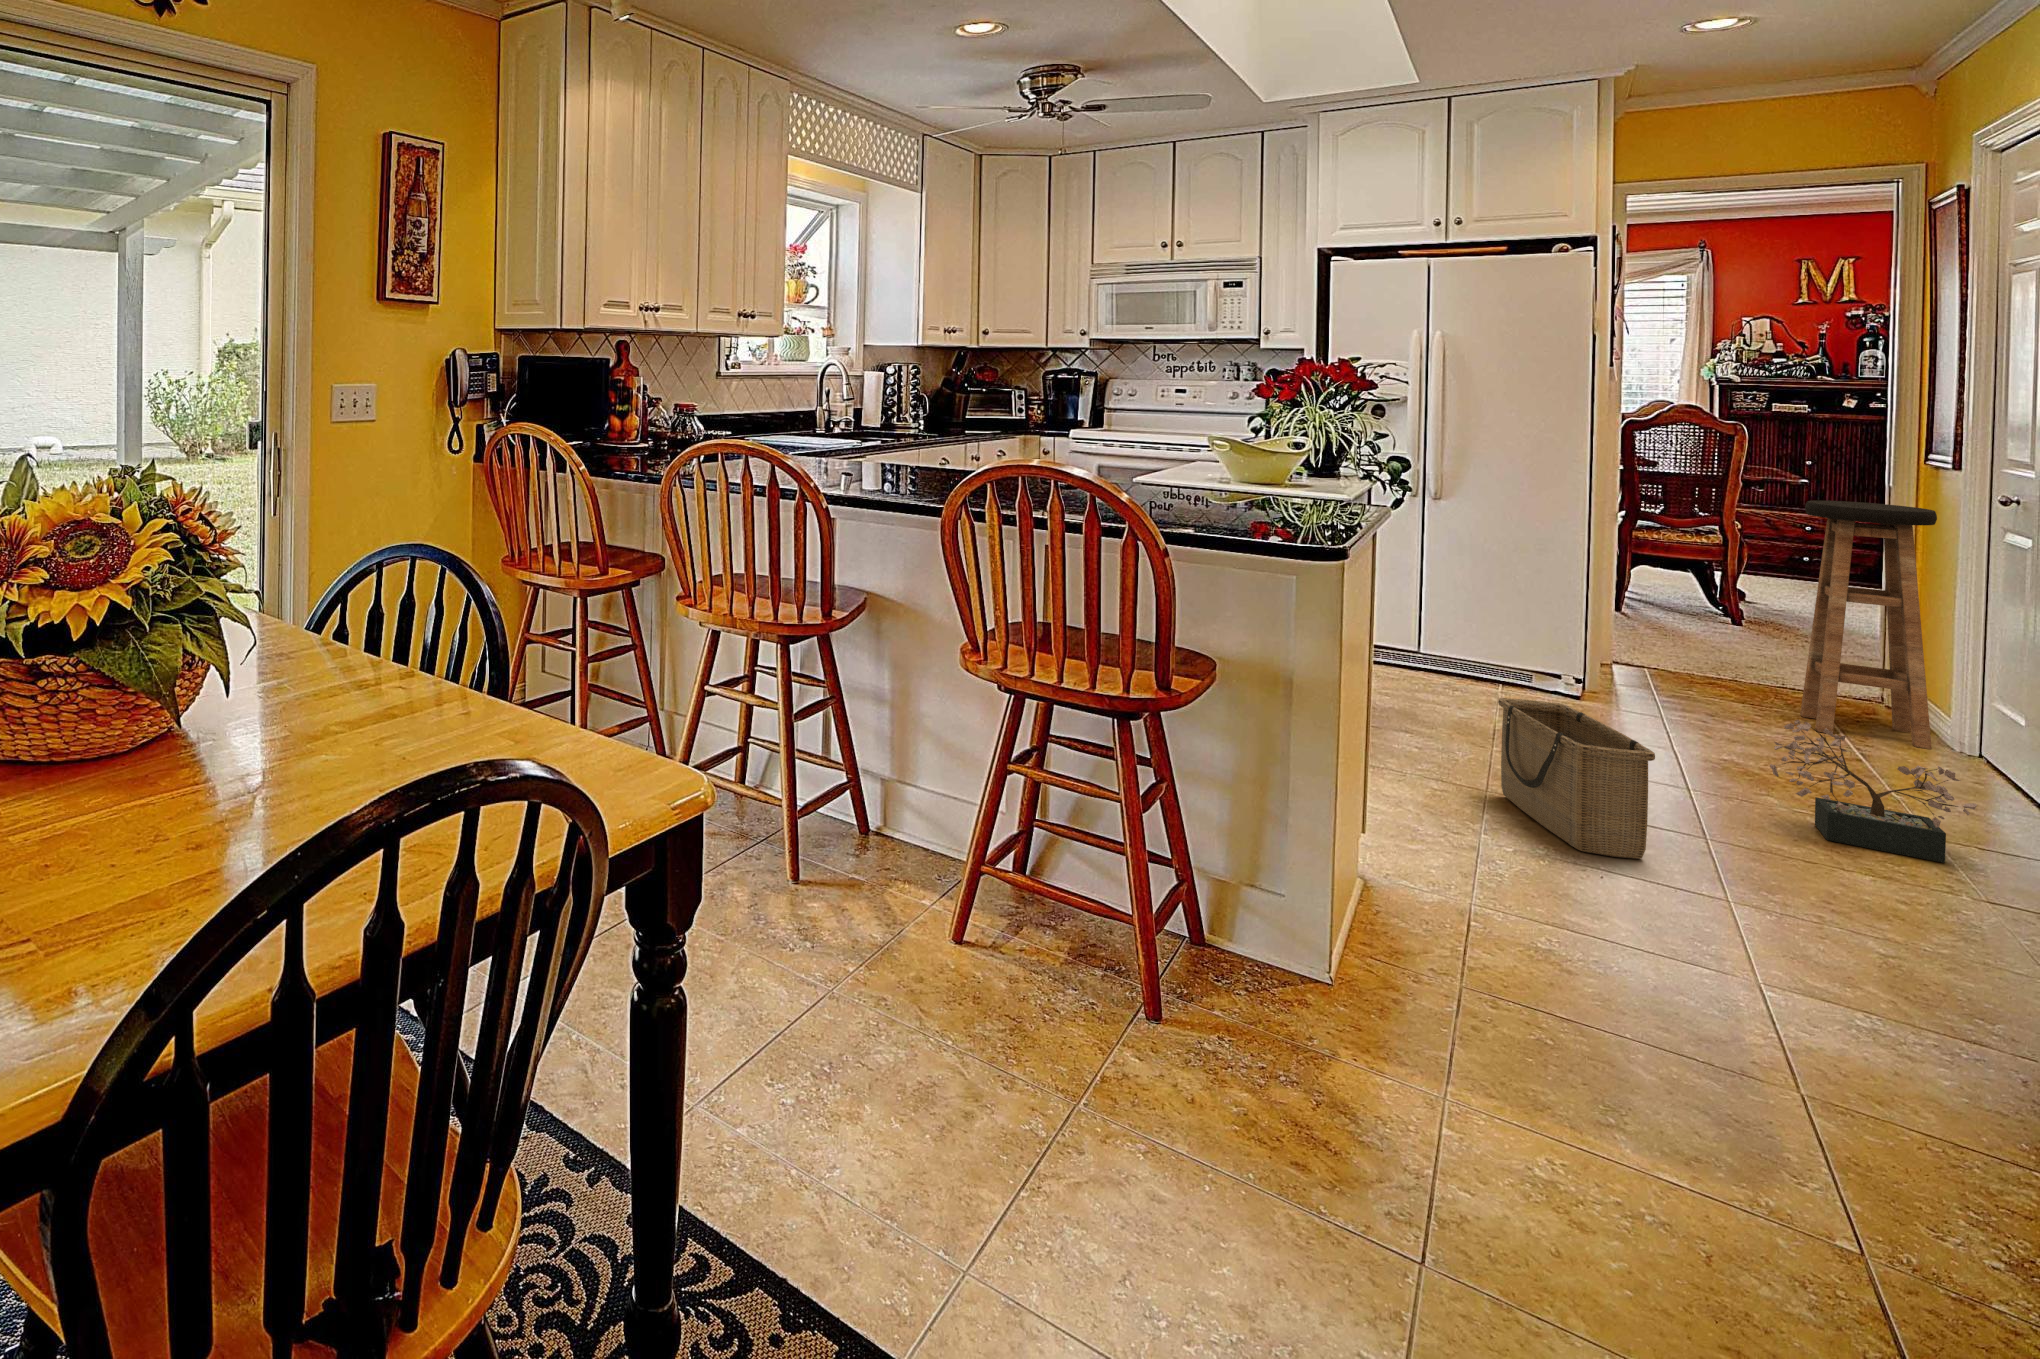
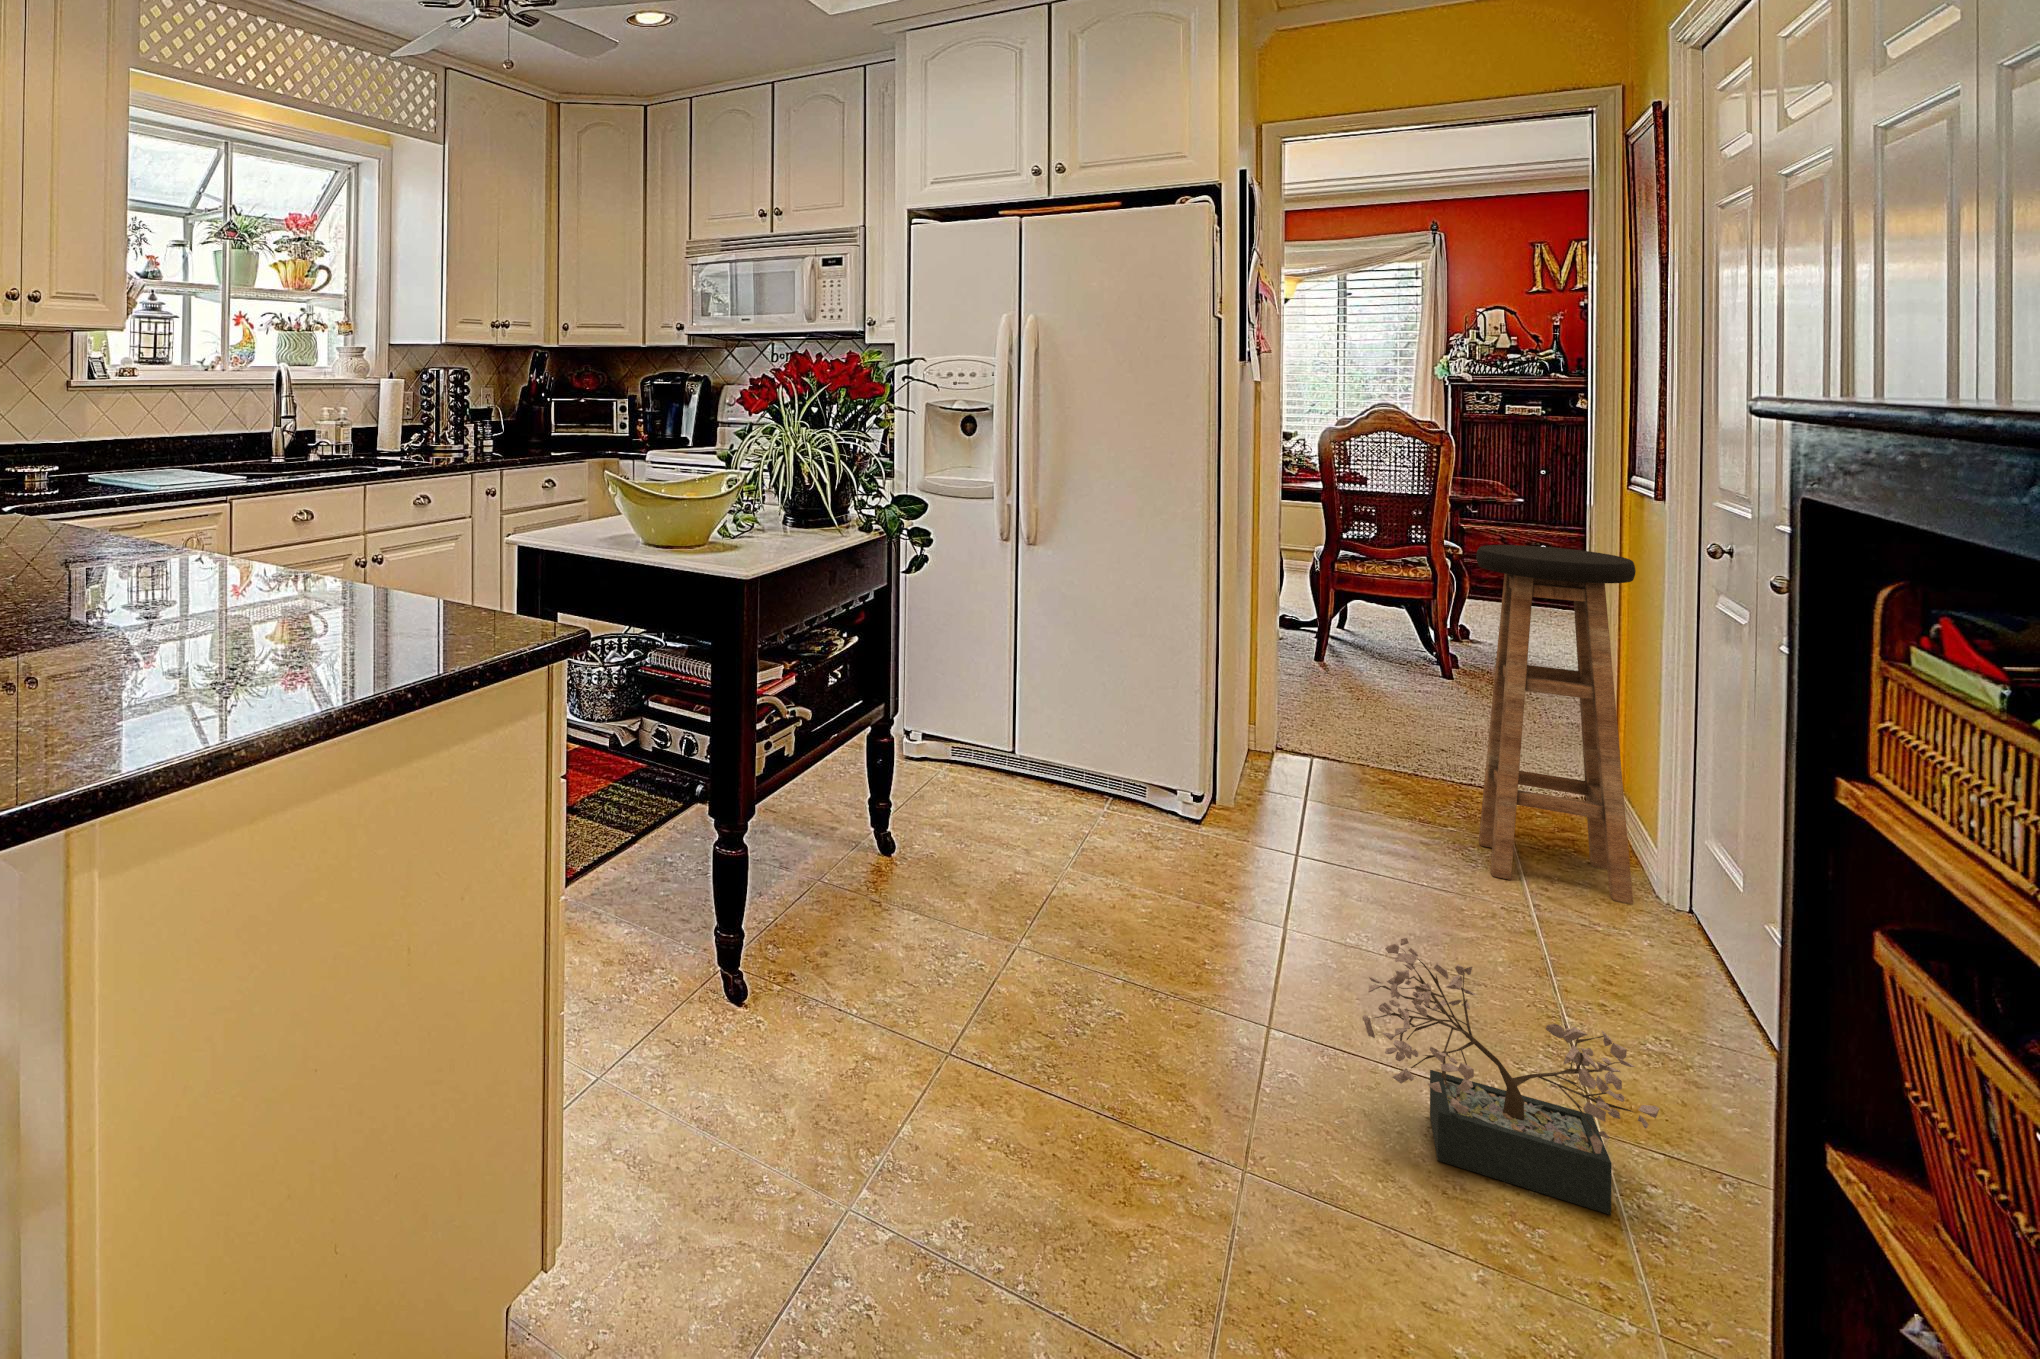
basket: present [1498,698,1655,859] -> none [955,911,1123,1259]

